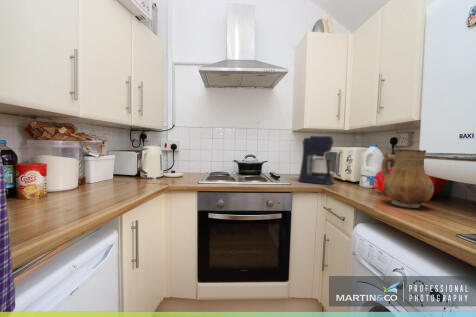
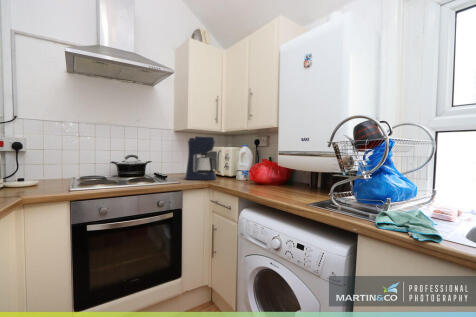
ceramic pitcher: present [382,149,434,208] -> none [253,148,284,190]

